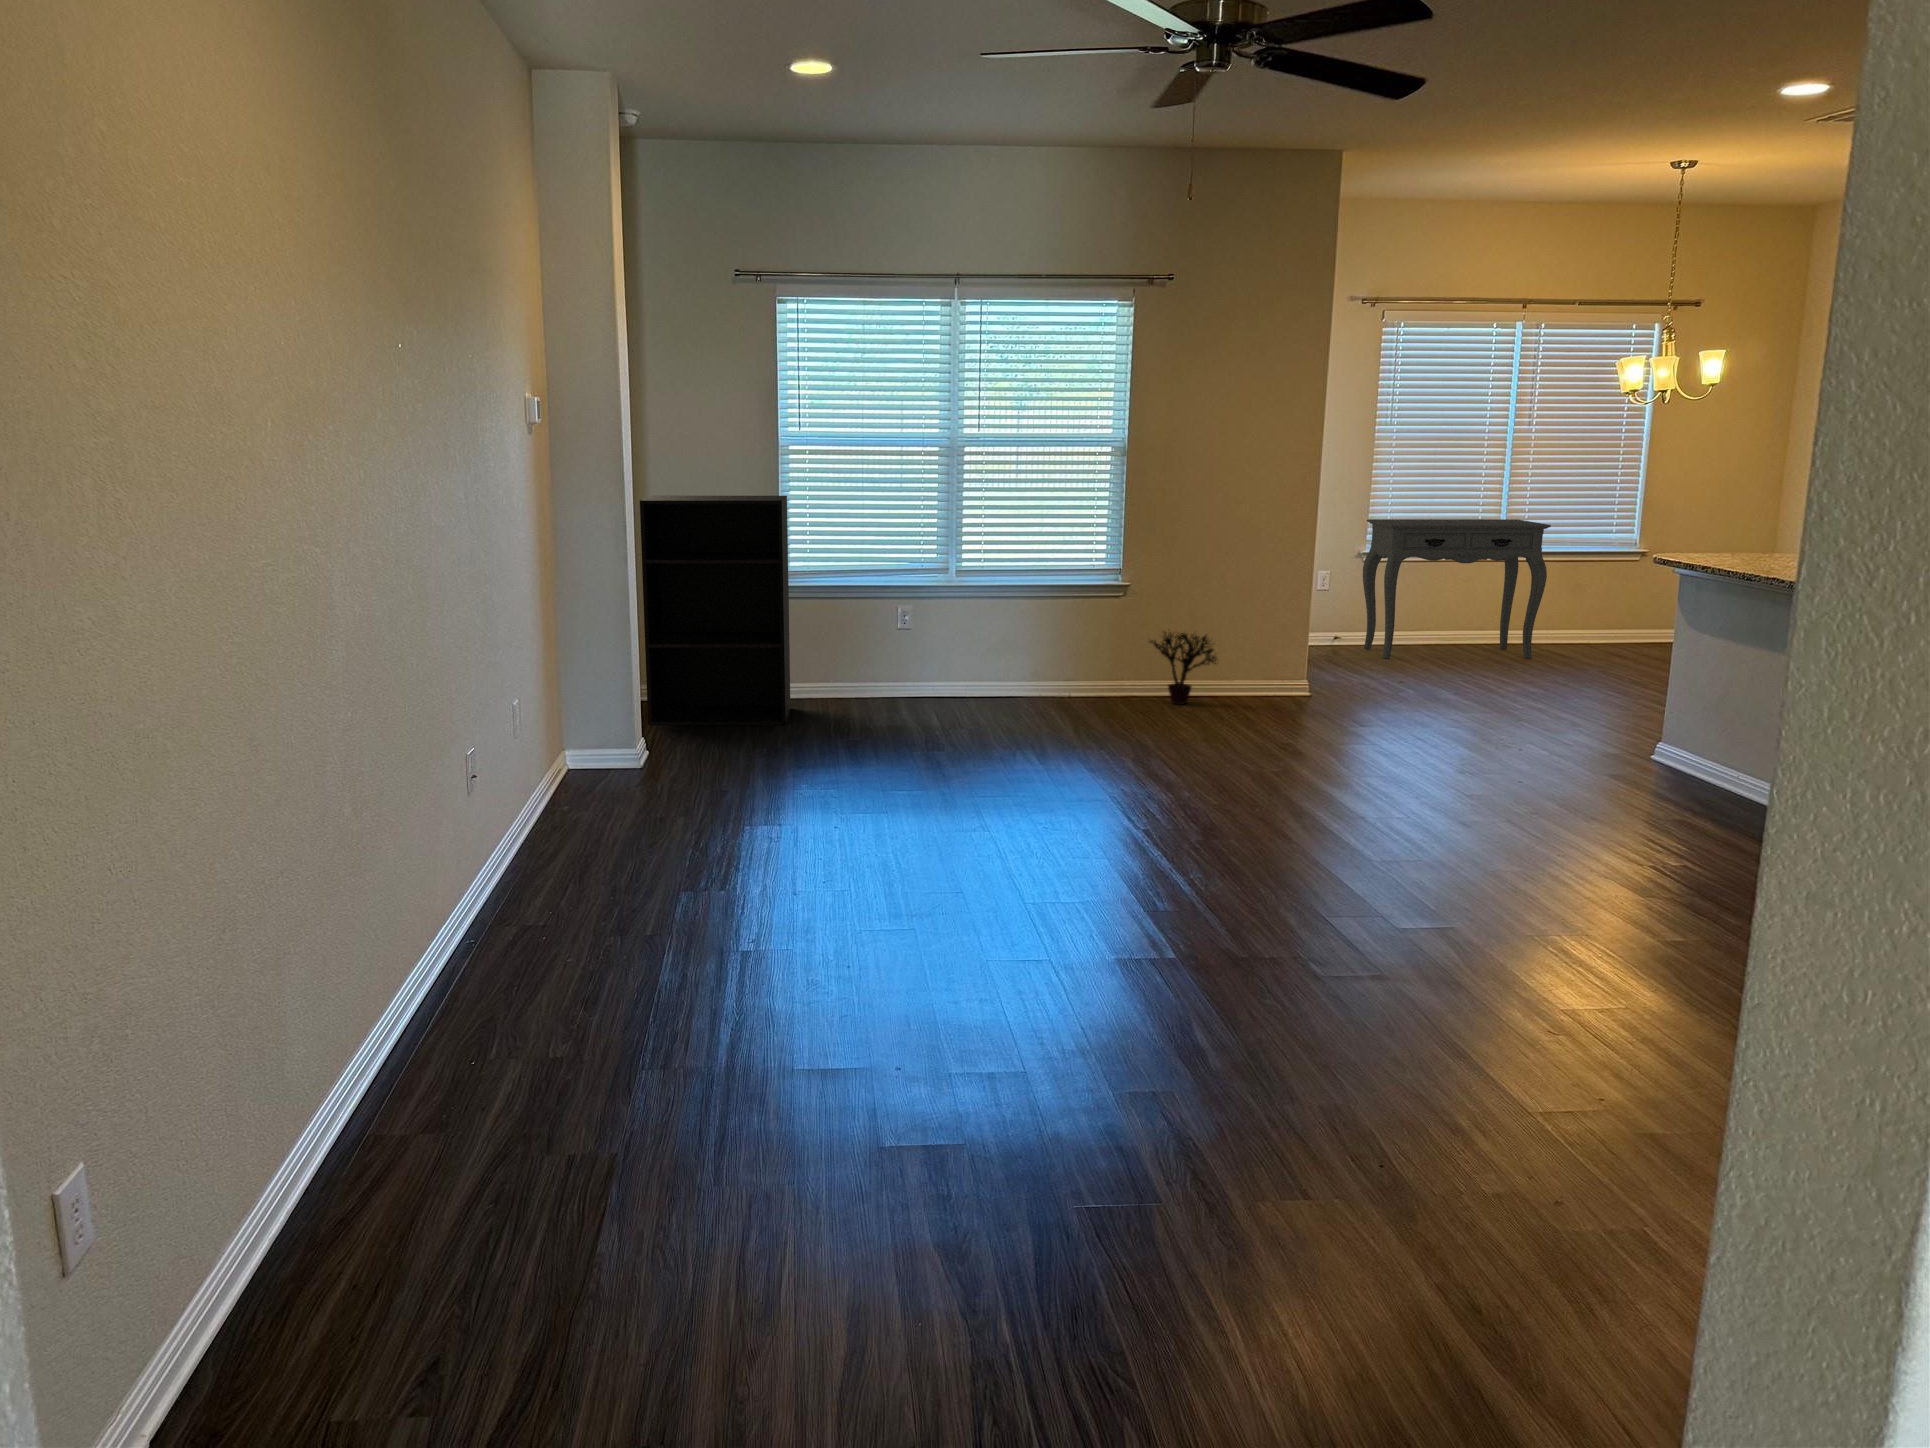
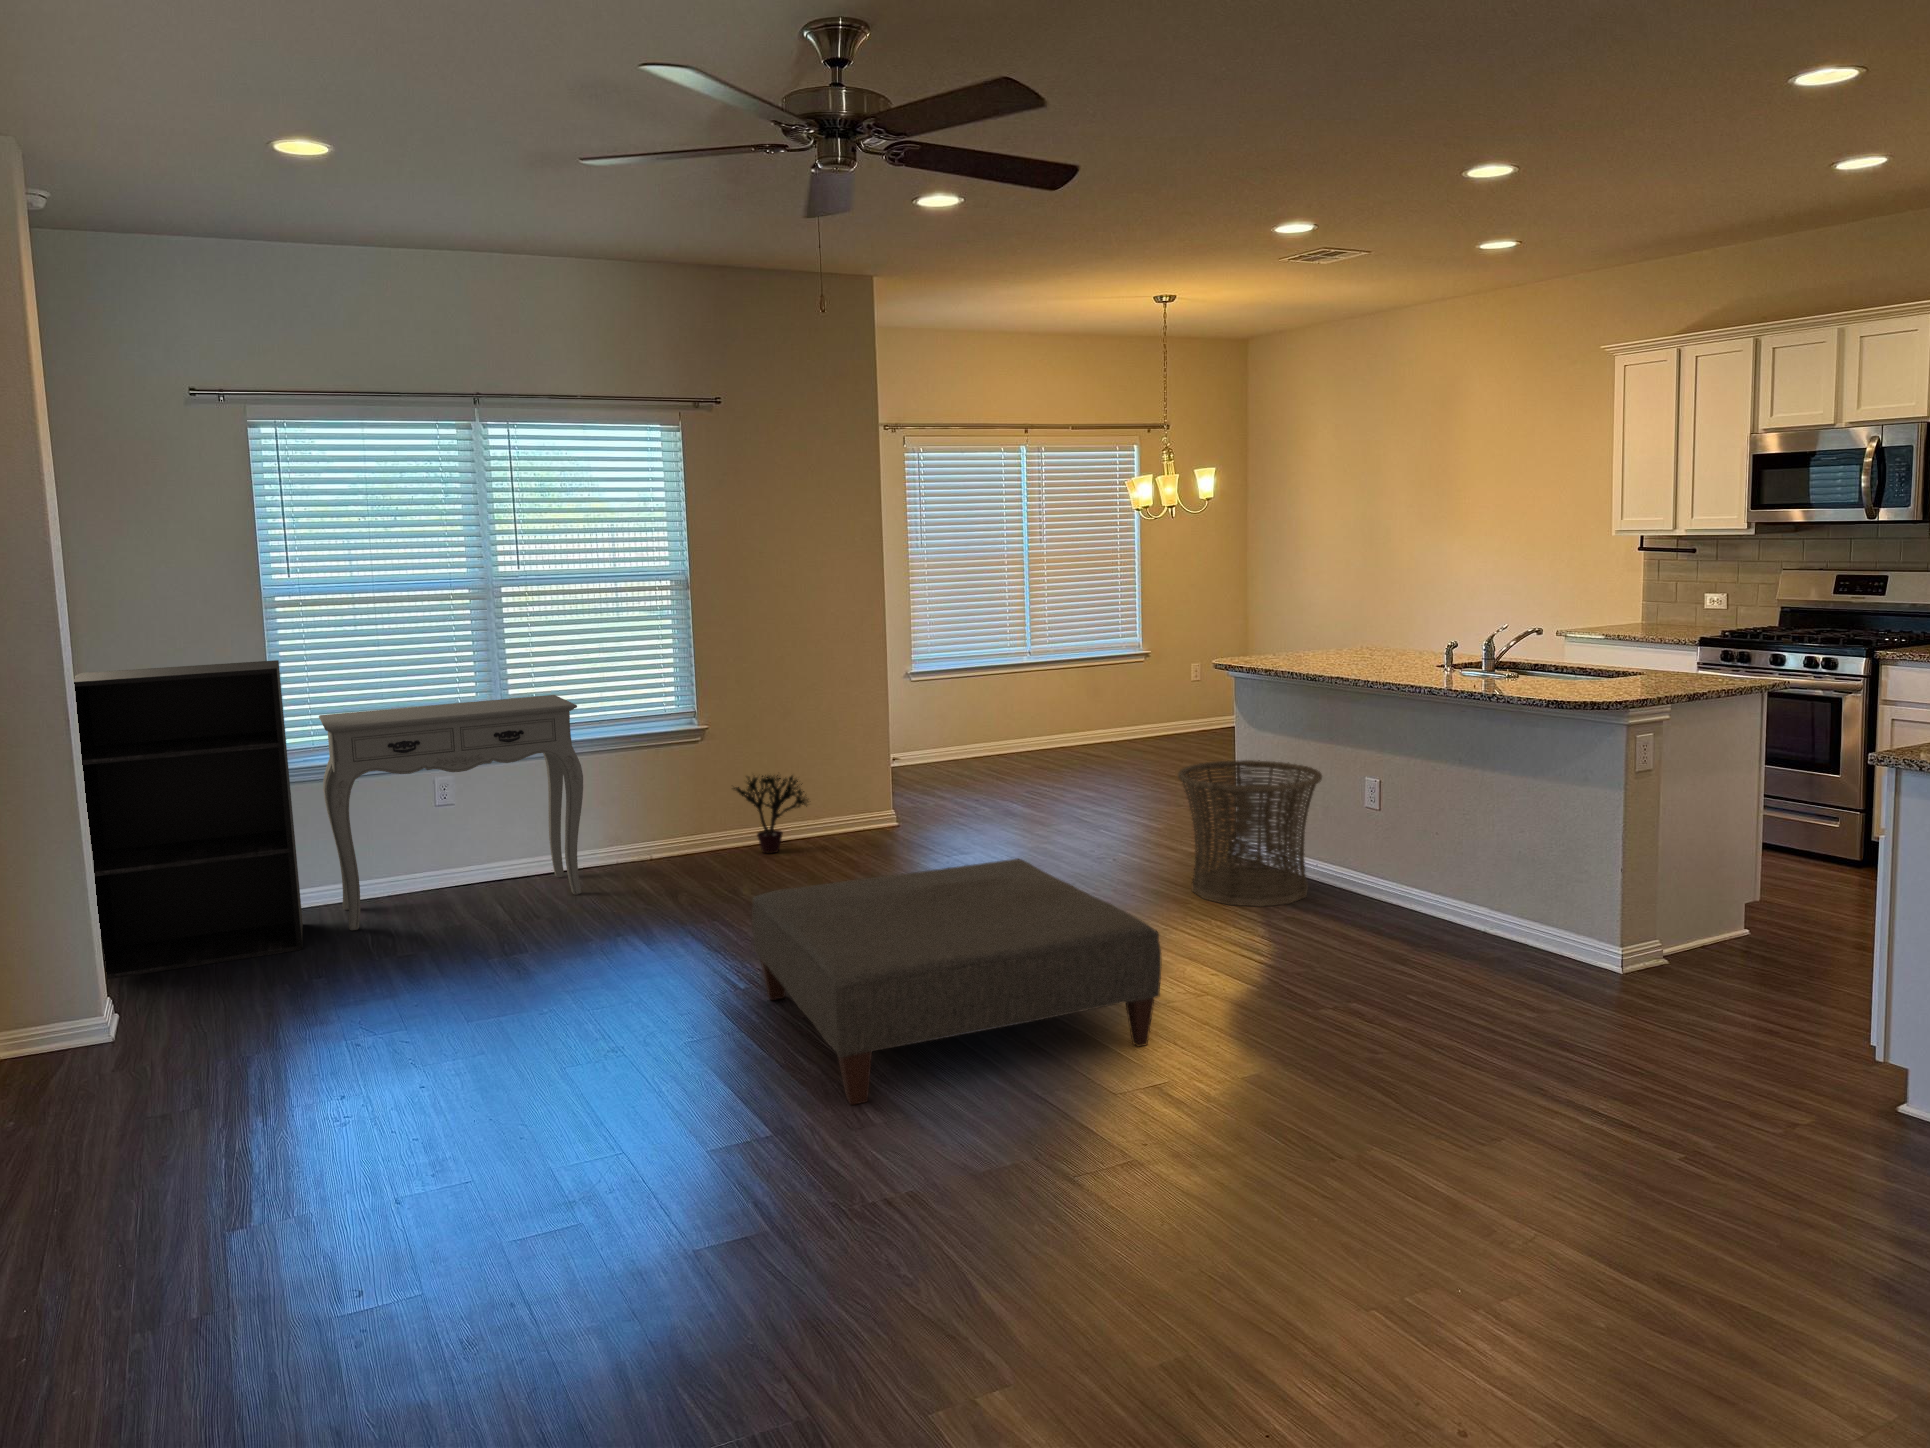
console table: present [1363,519,1551,659] -> present [319,695,583,930]
basket: none [1580,659,1748,811] -> present [1178,760,1322,907]
ottoman: none [1114,717,1468,894] -> present [751,859,1162,1105]

